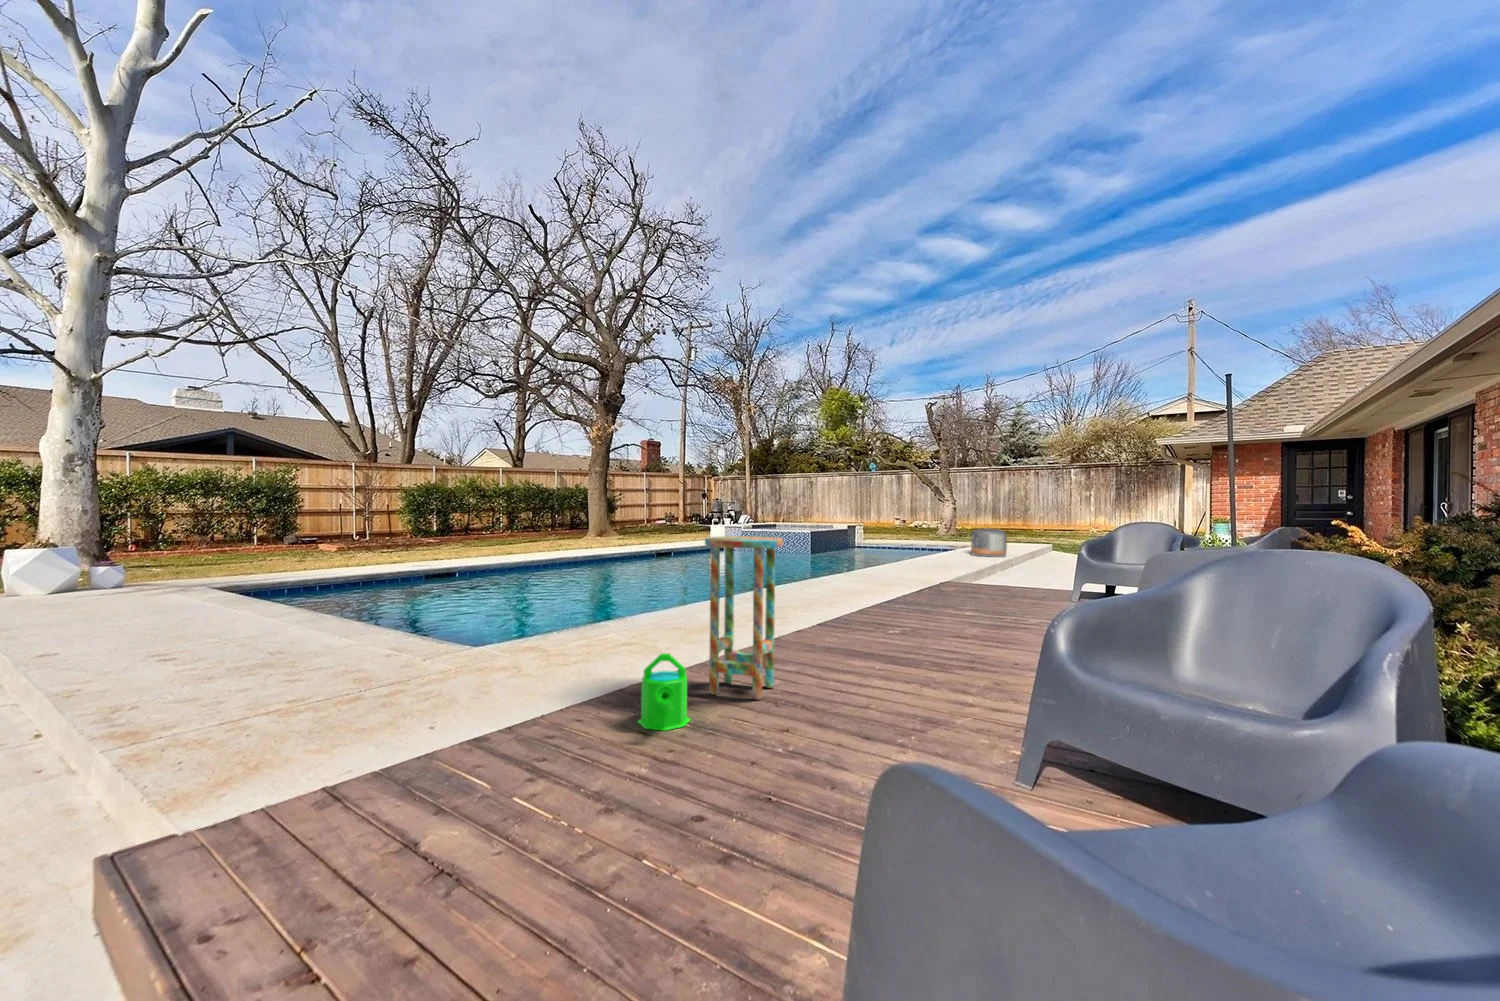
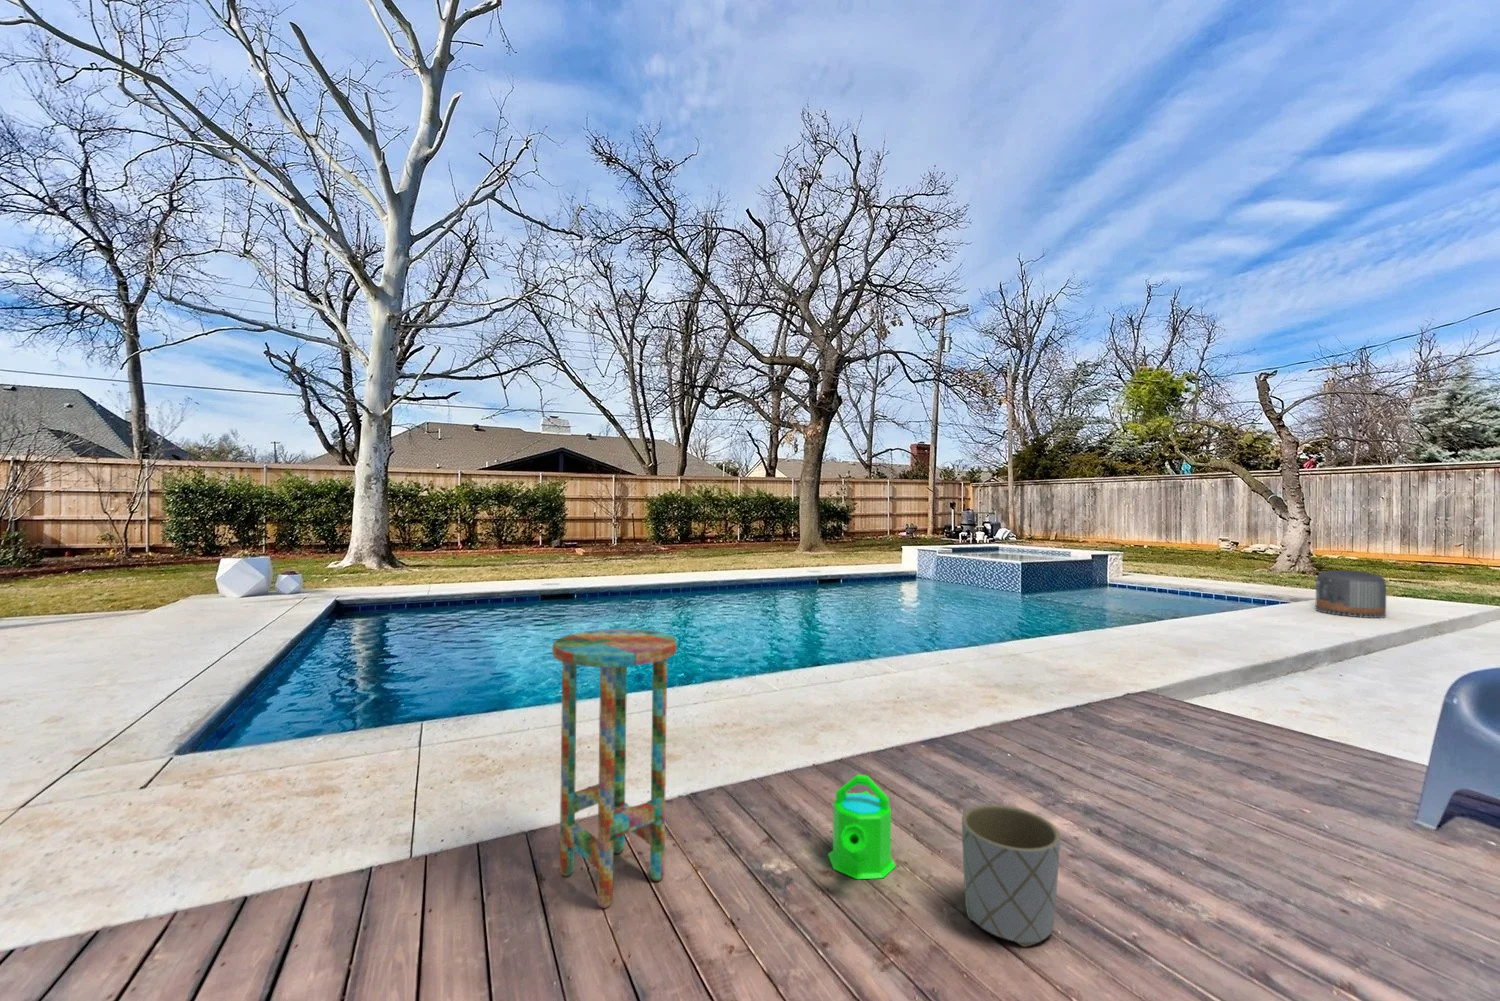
planter: none [929,619,980,679] -> present [962,805,1060,947]
watering can: present [638,653,690,731] -> present [828,775,896,879]

